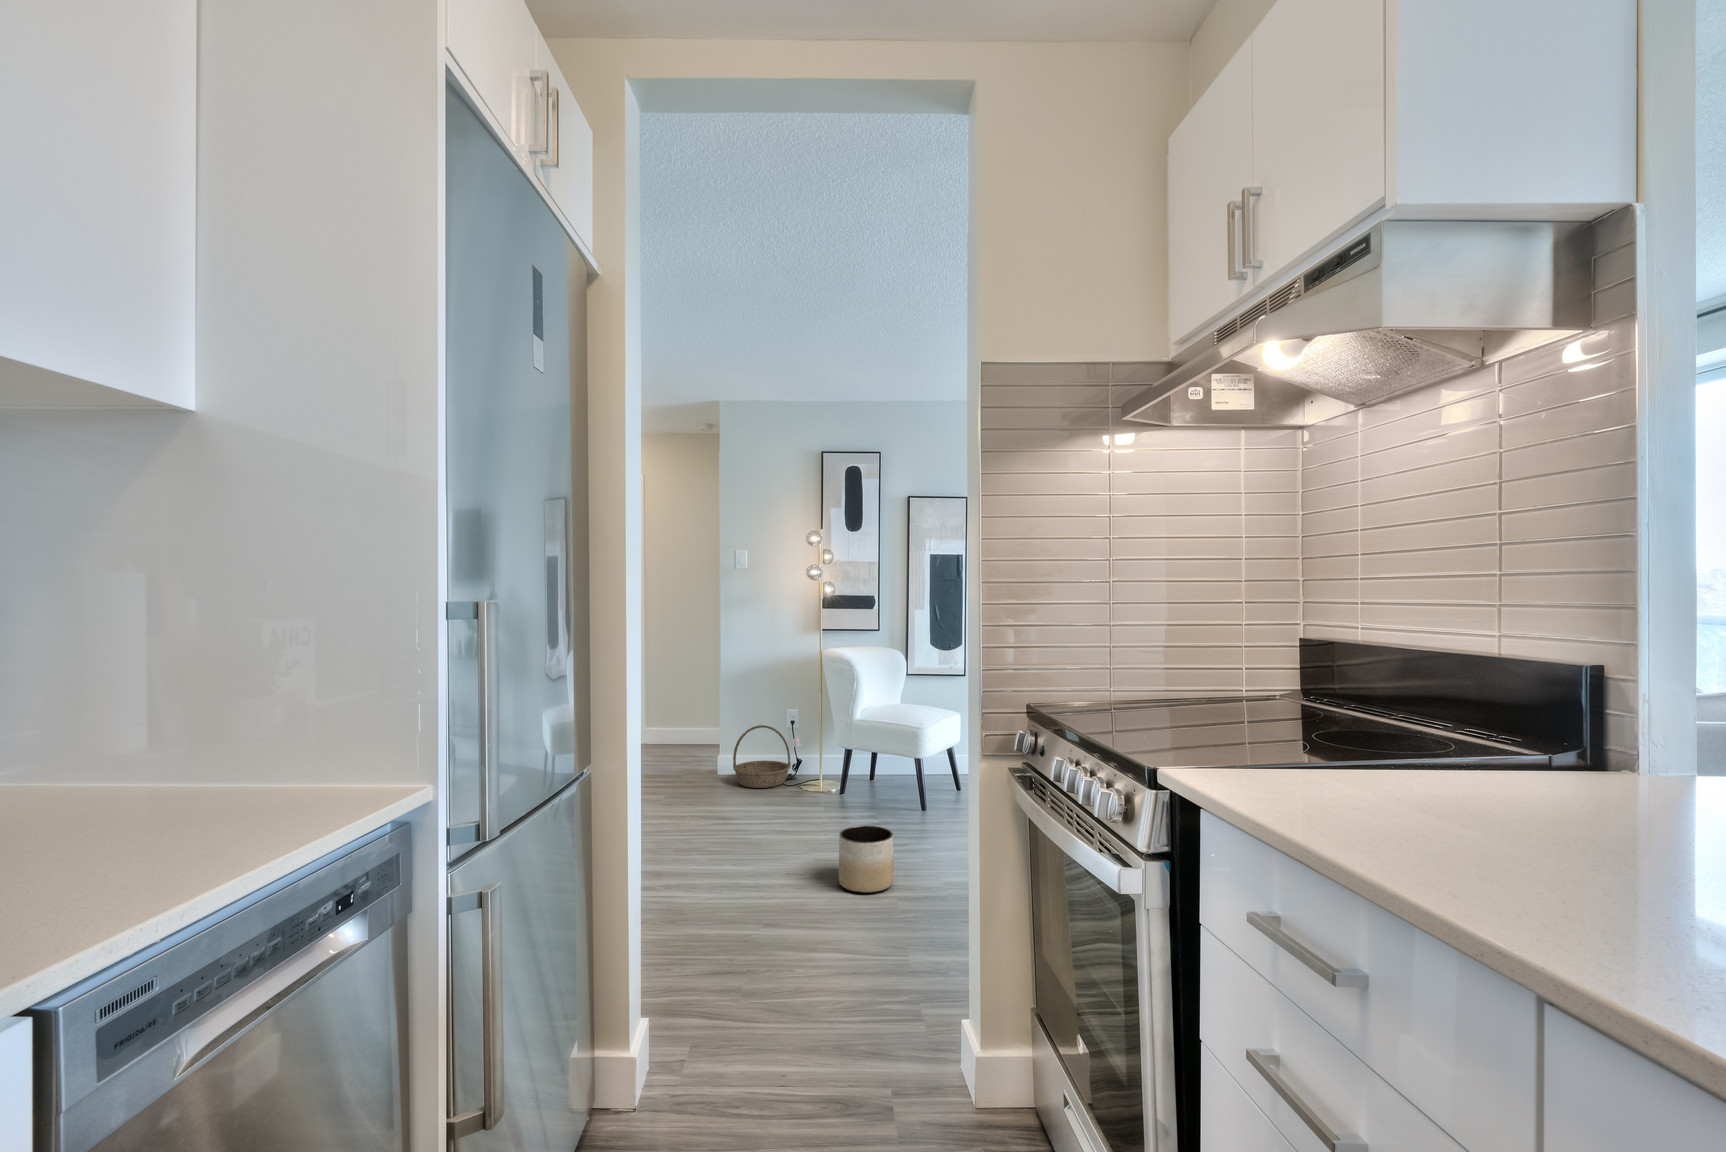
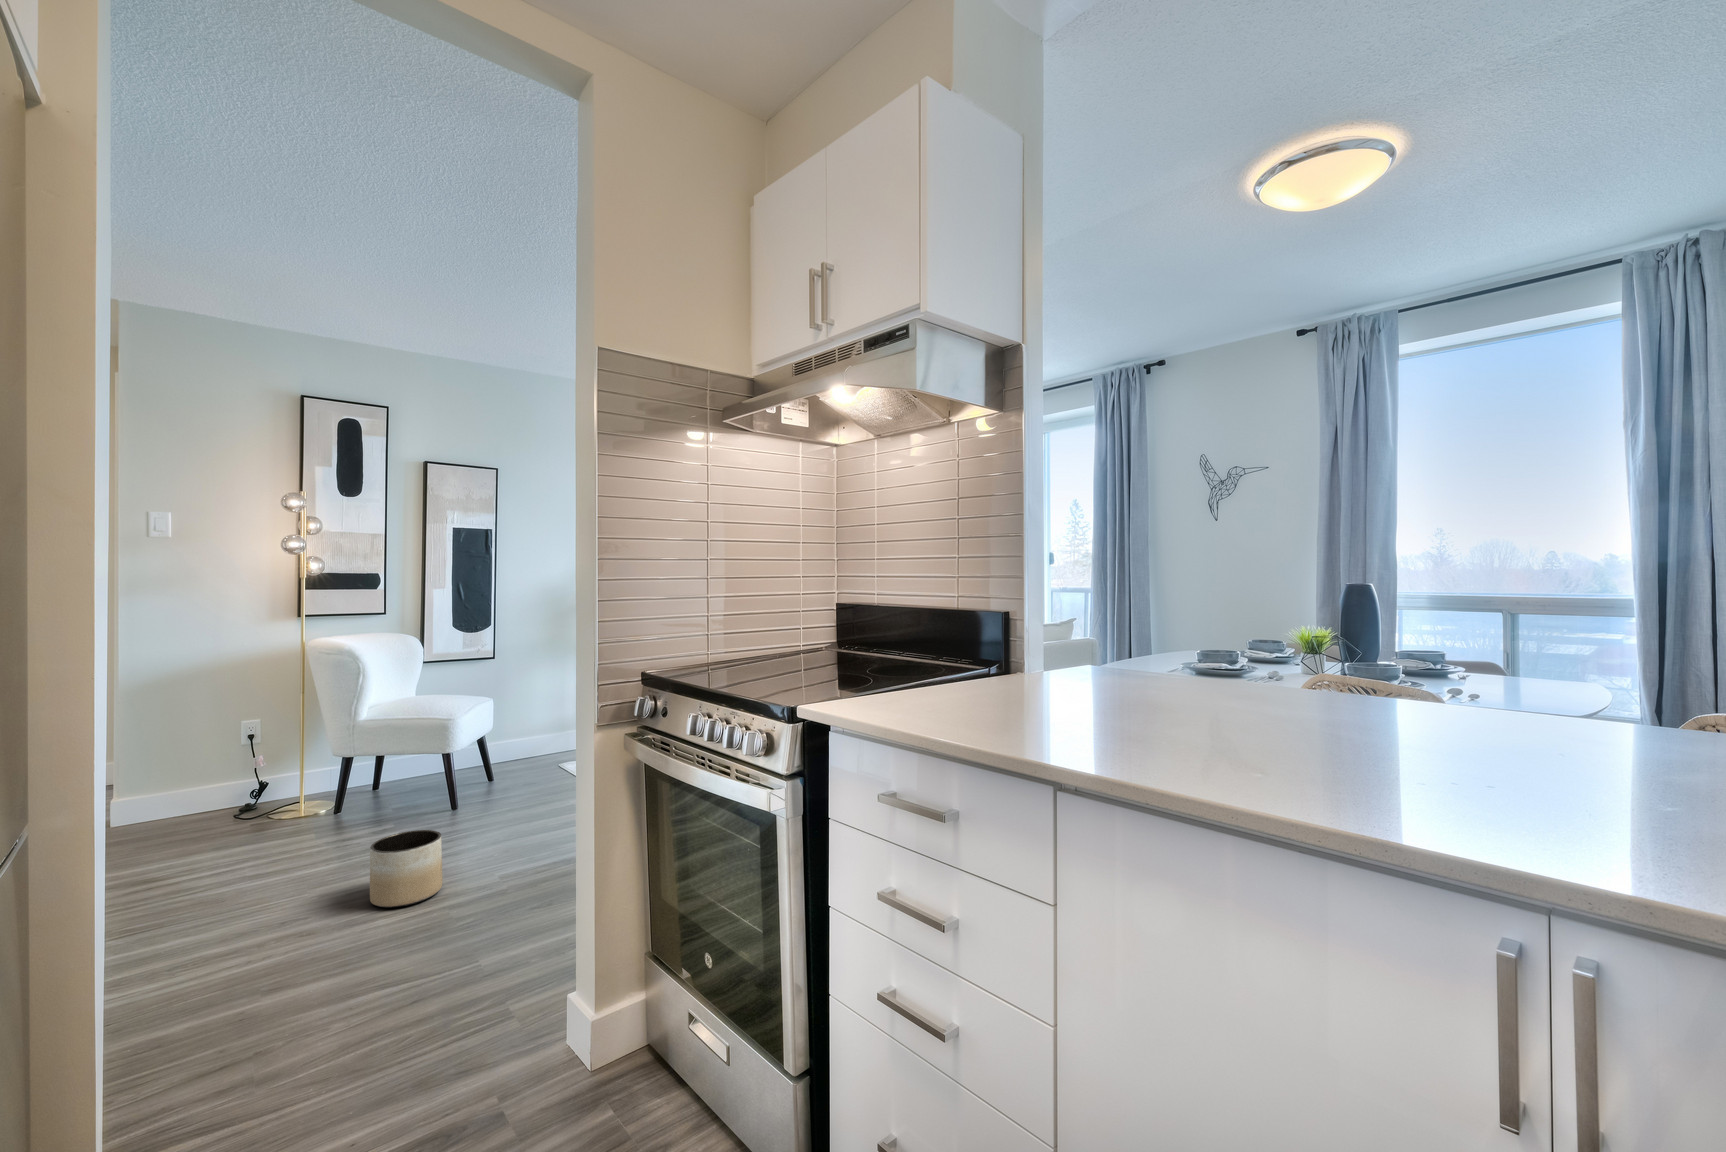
basket: present [733,725,791,788] -> none [156,744,257,827]

